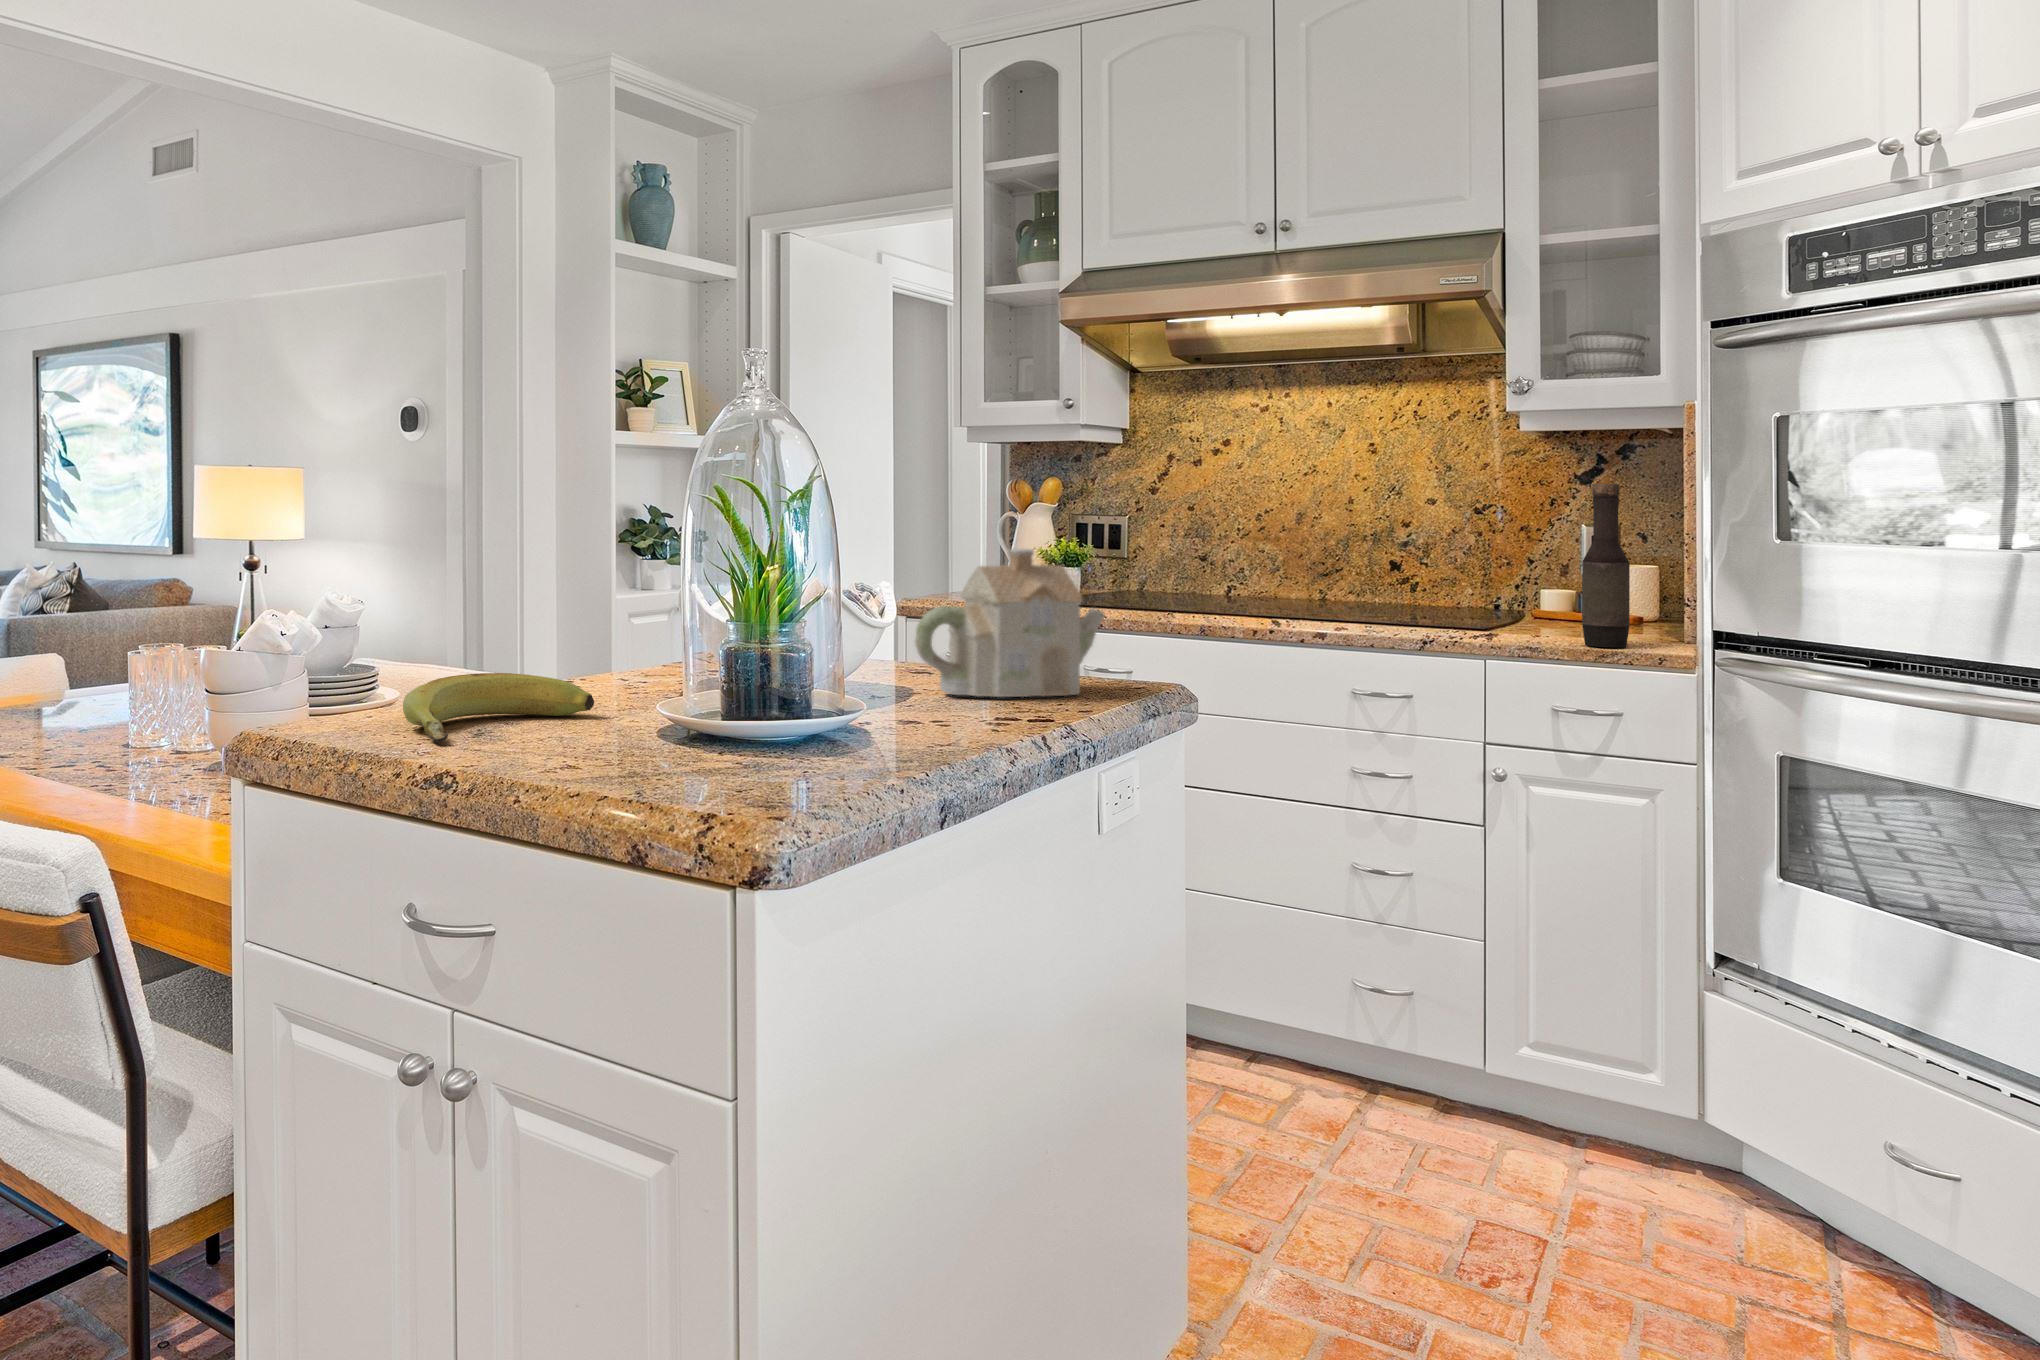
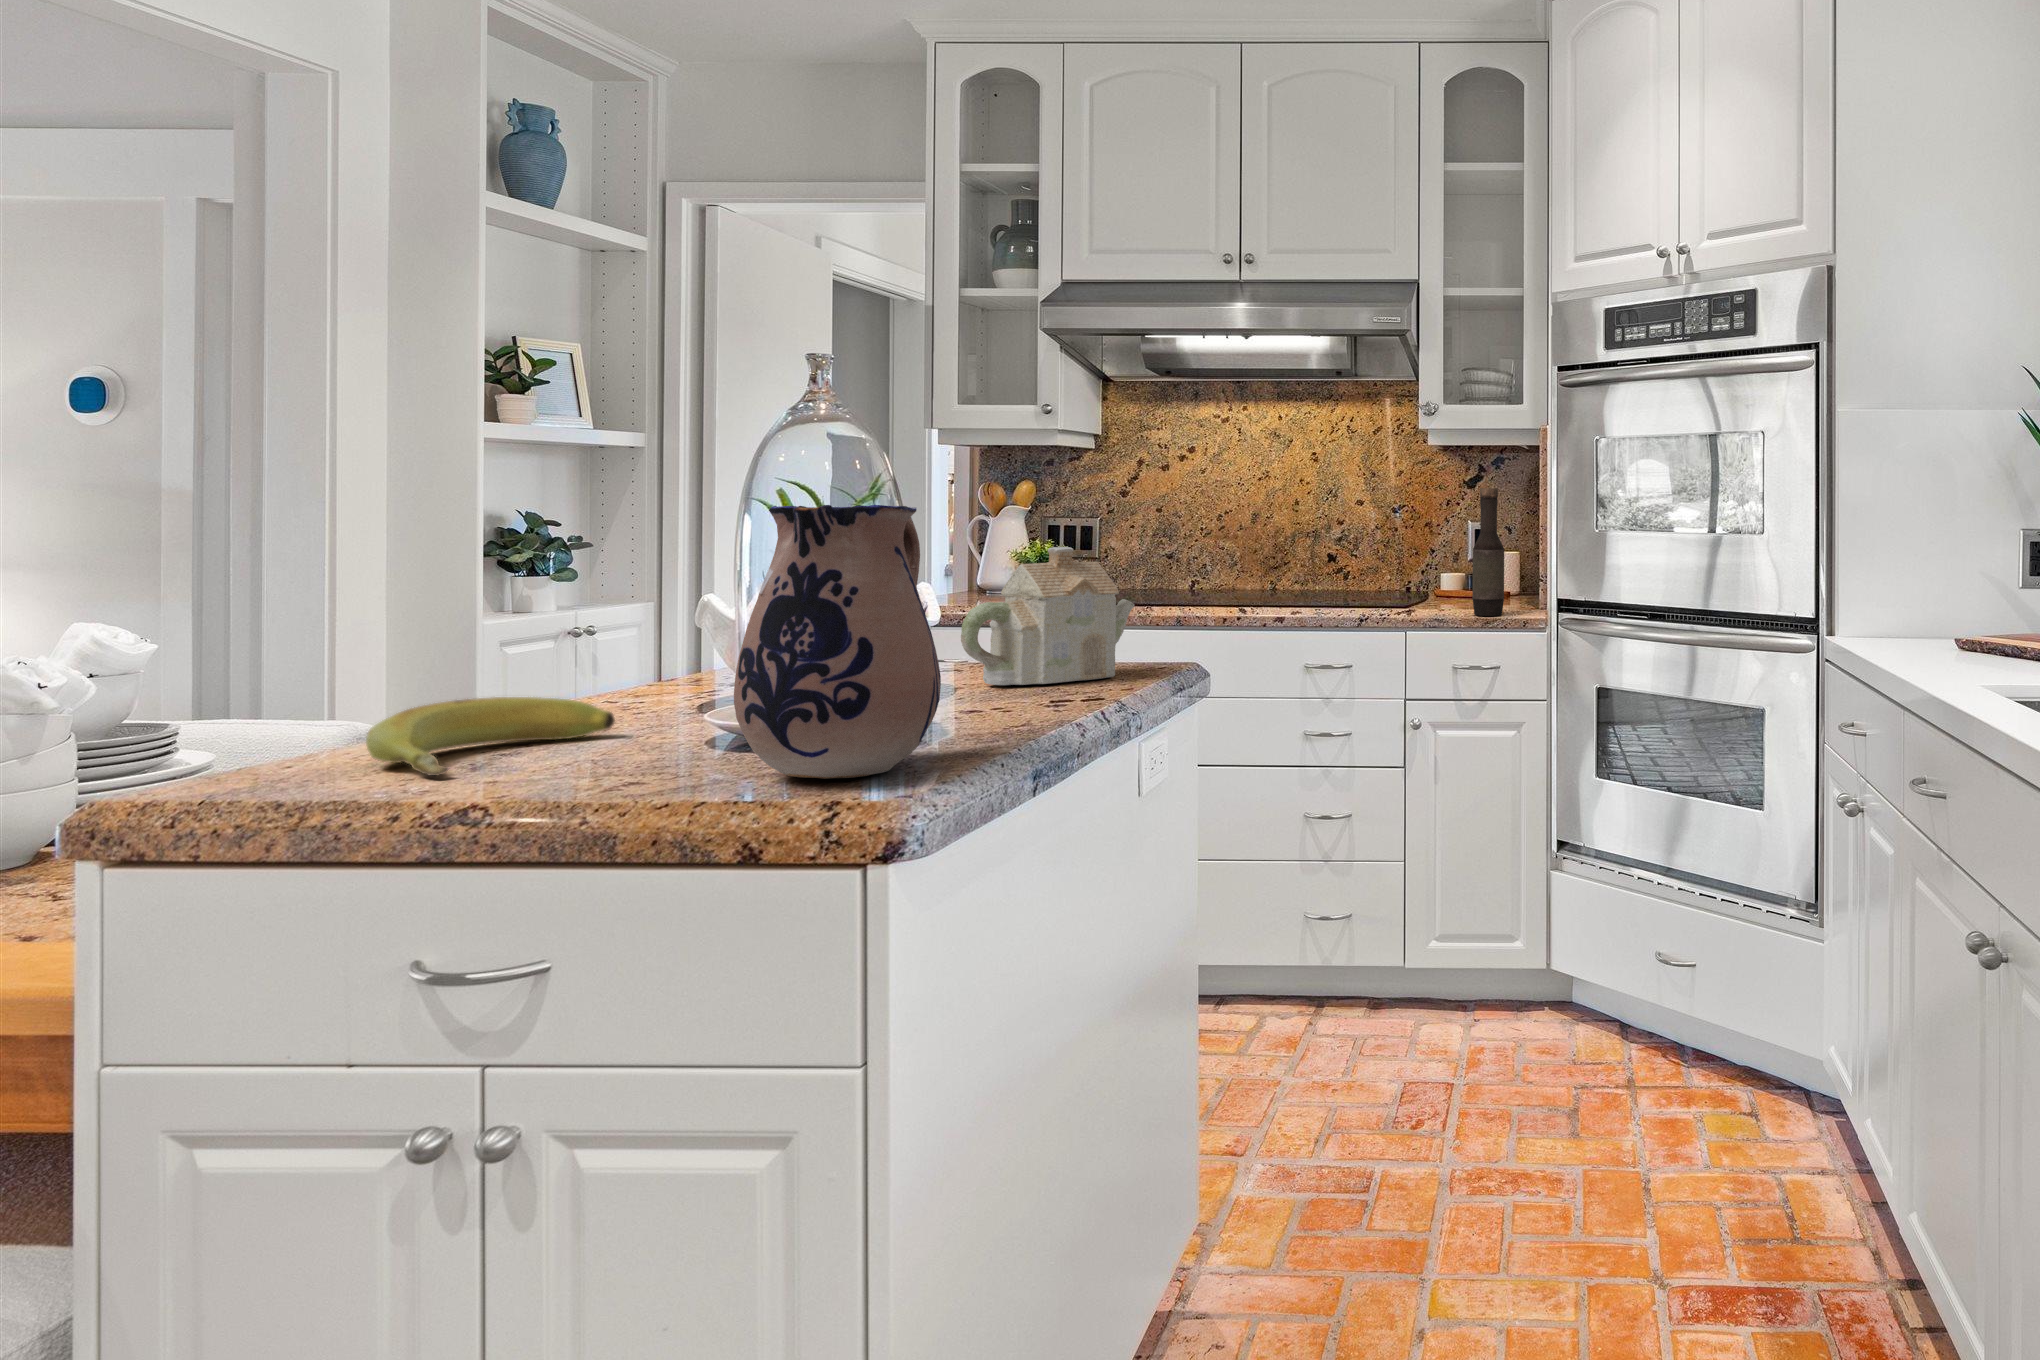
ceramic pitcher: none [645,501,838,786] -> present [734,505,941,779]

